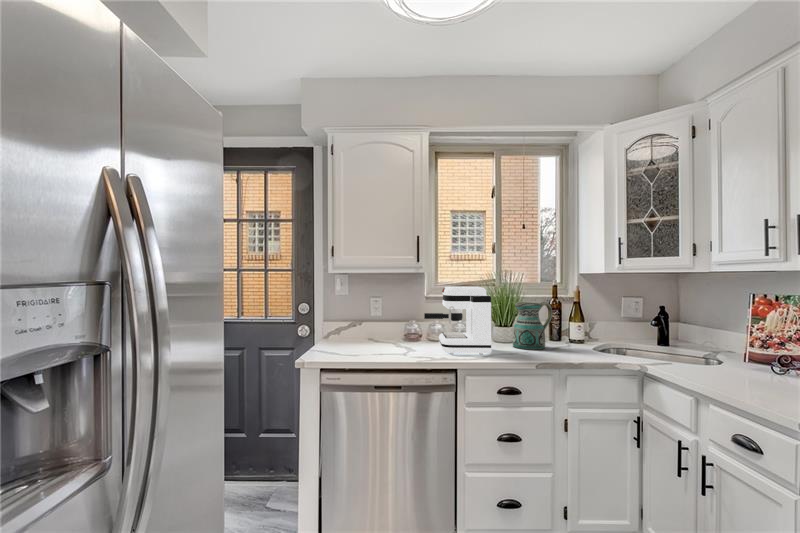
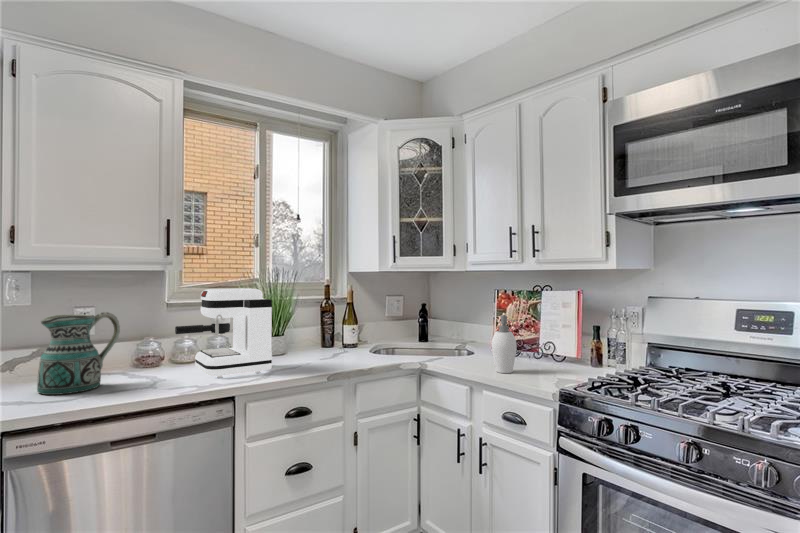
ceramic pitcher: present [513,302,552,350] -> present [37,312,120,395]
soap dispenser: none [720,323,757,390] -> present [492,315,517,373]

